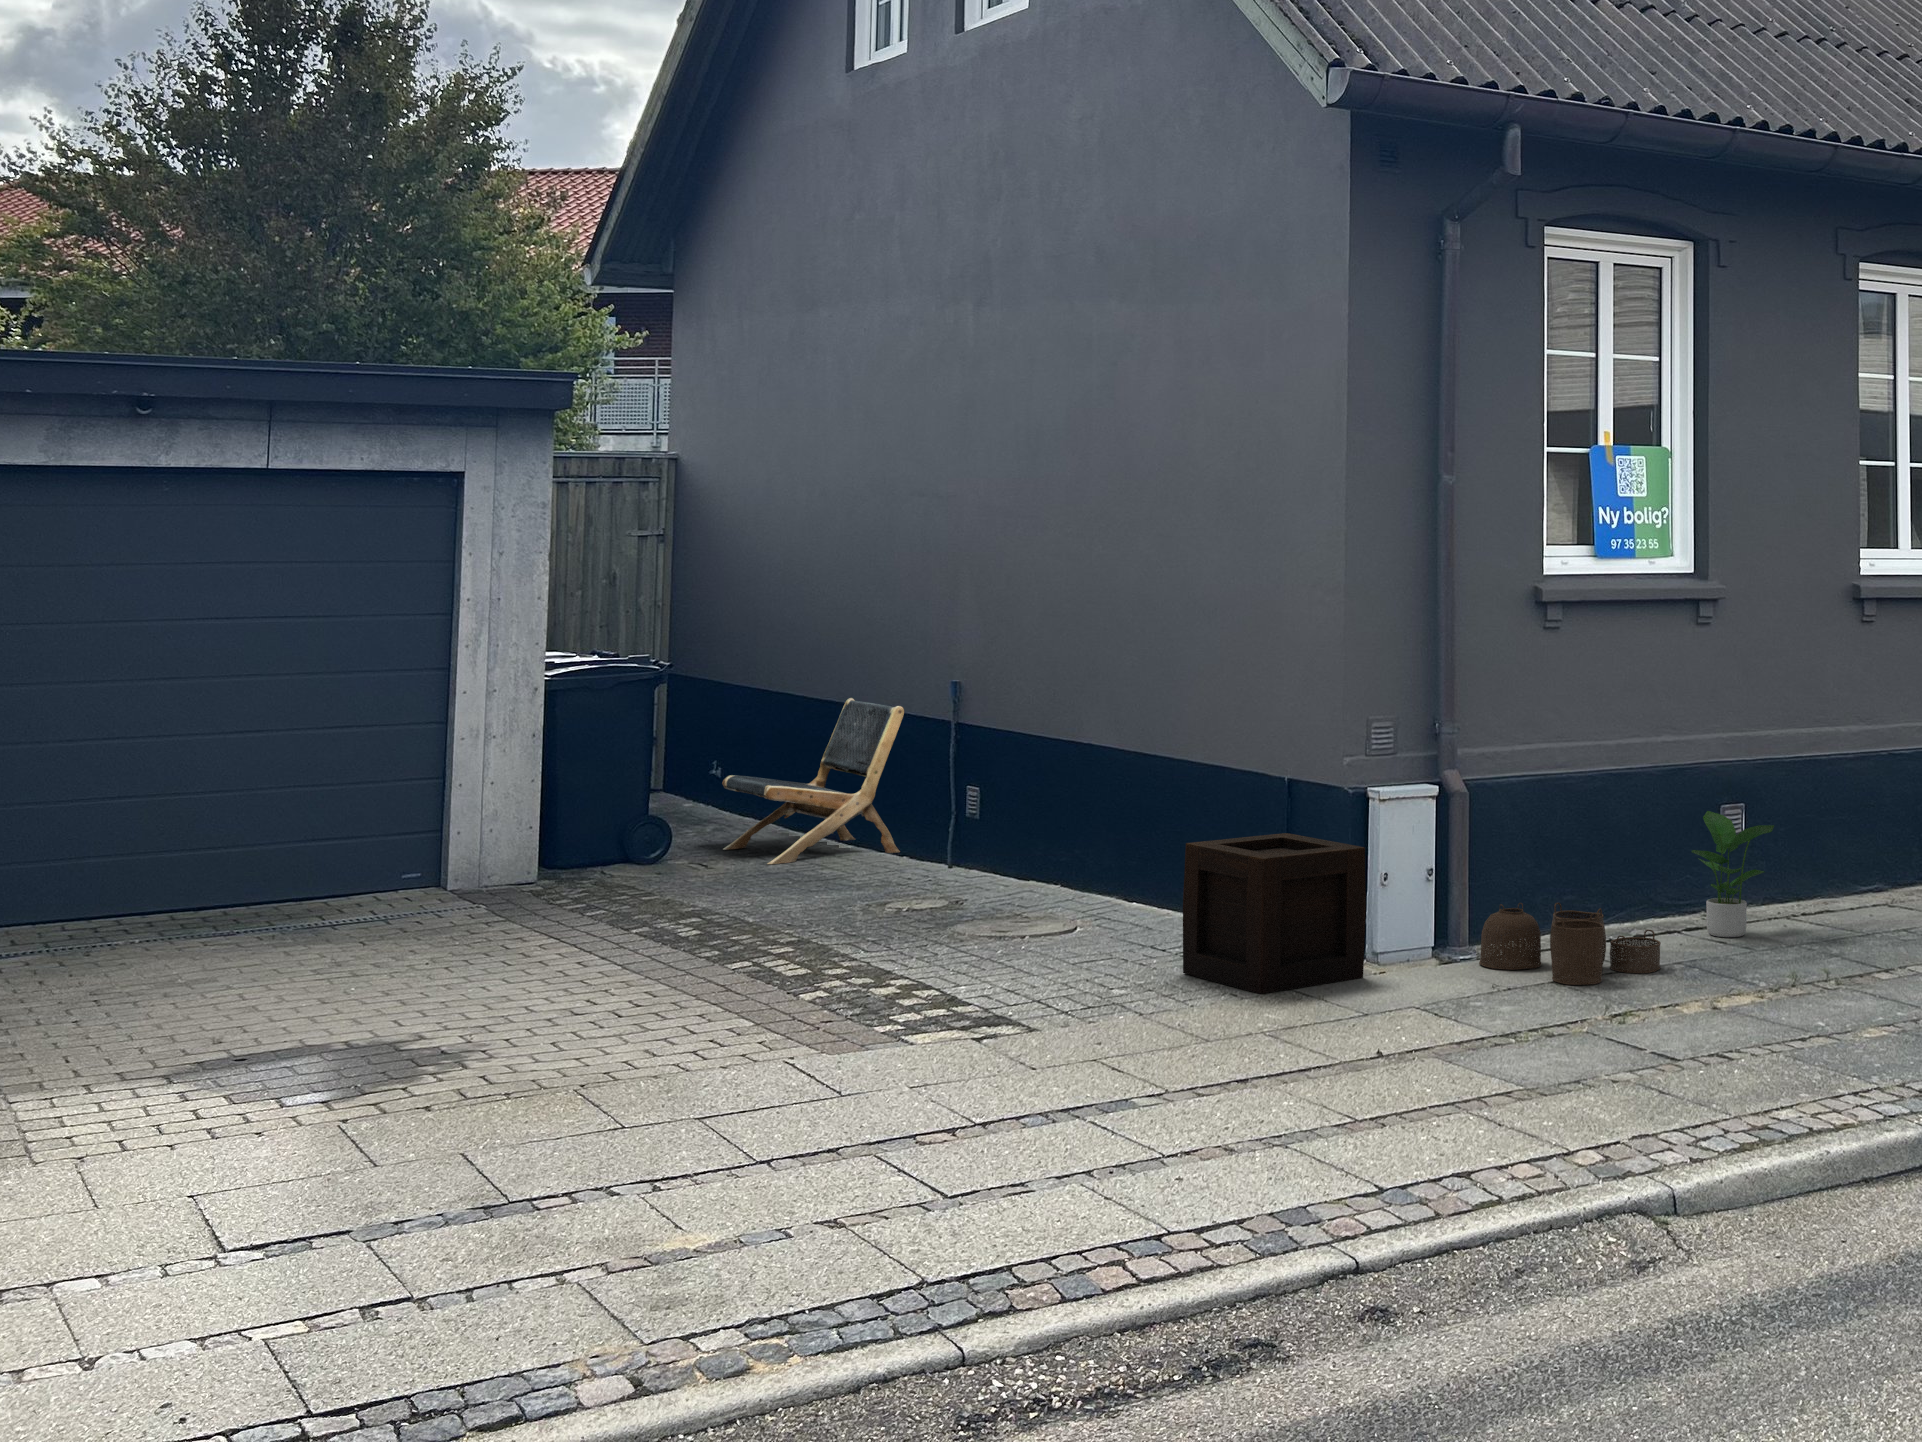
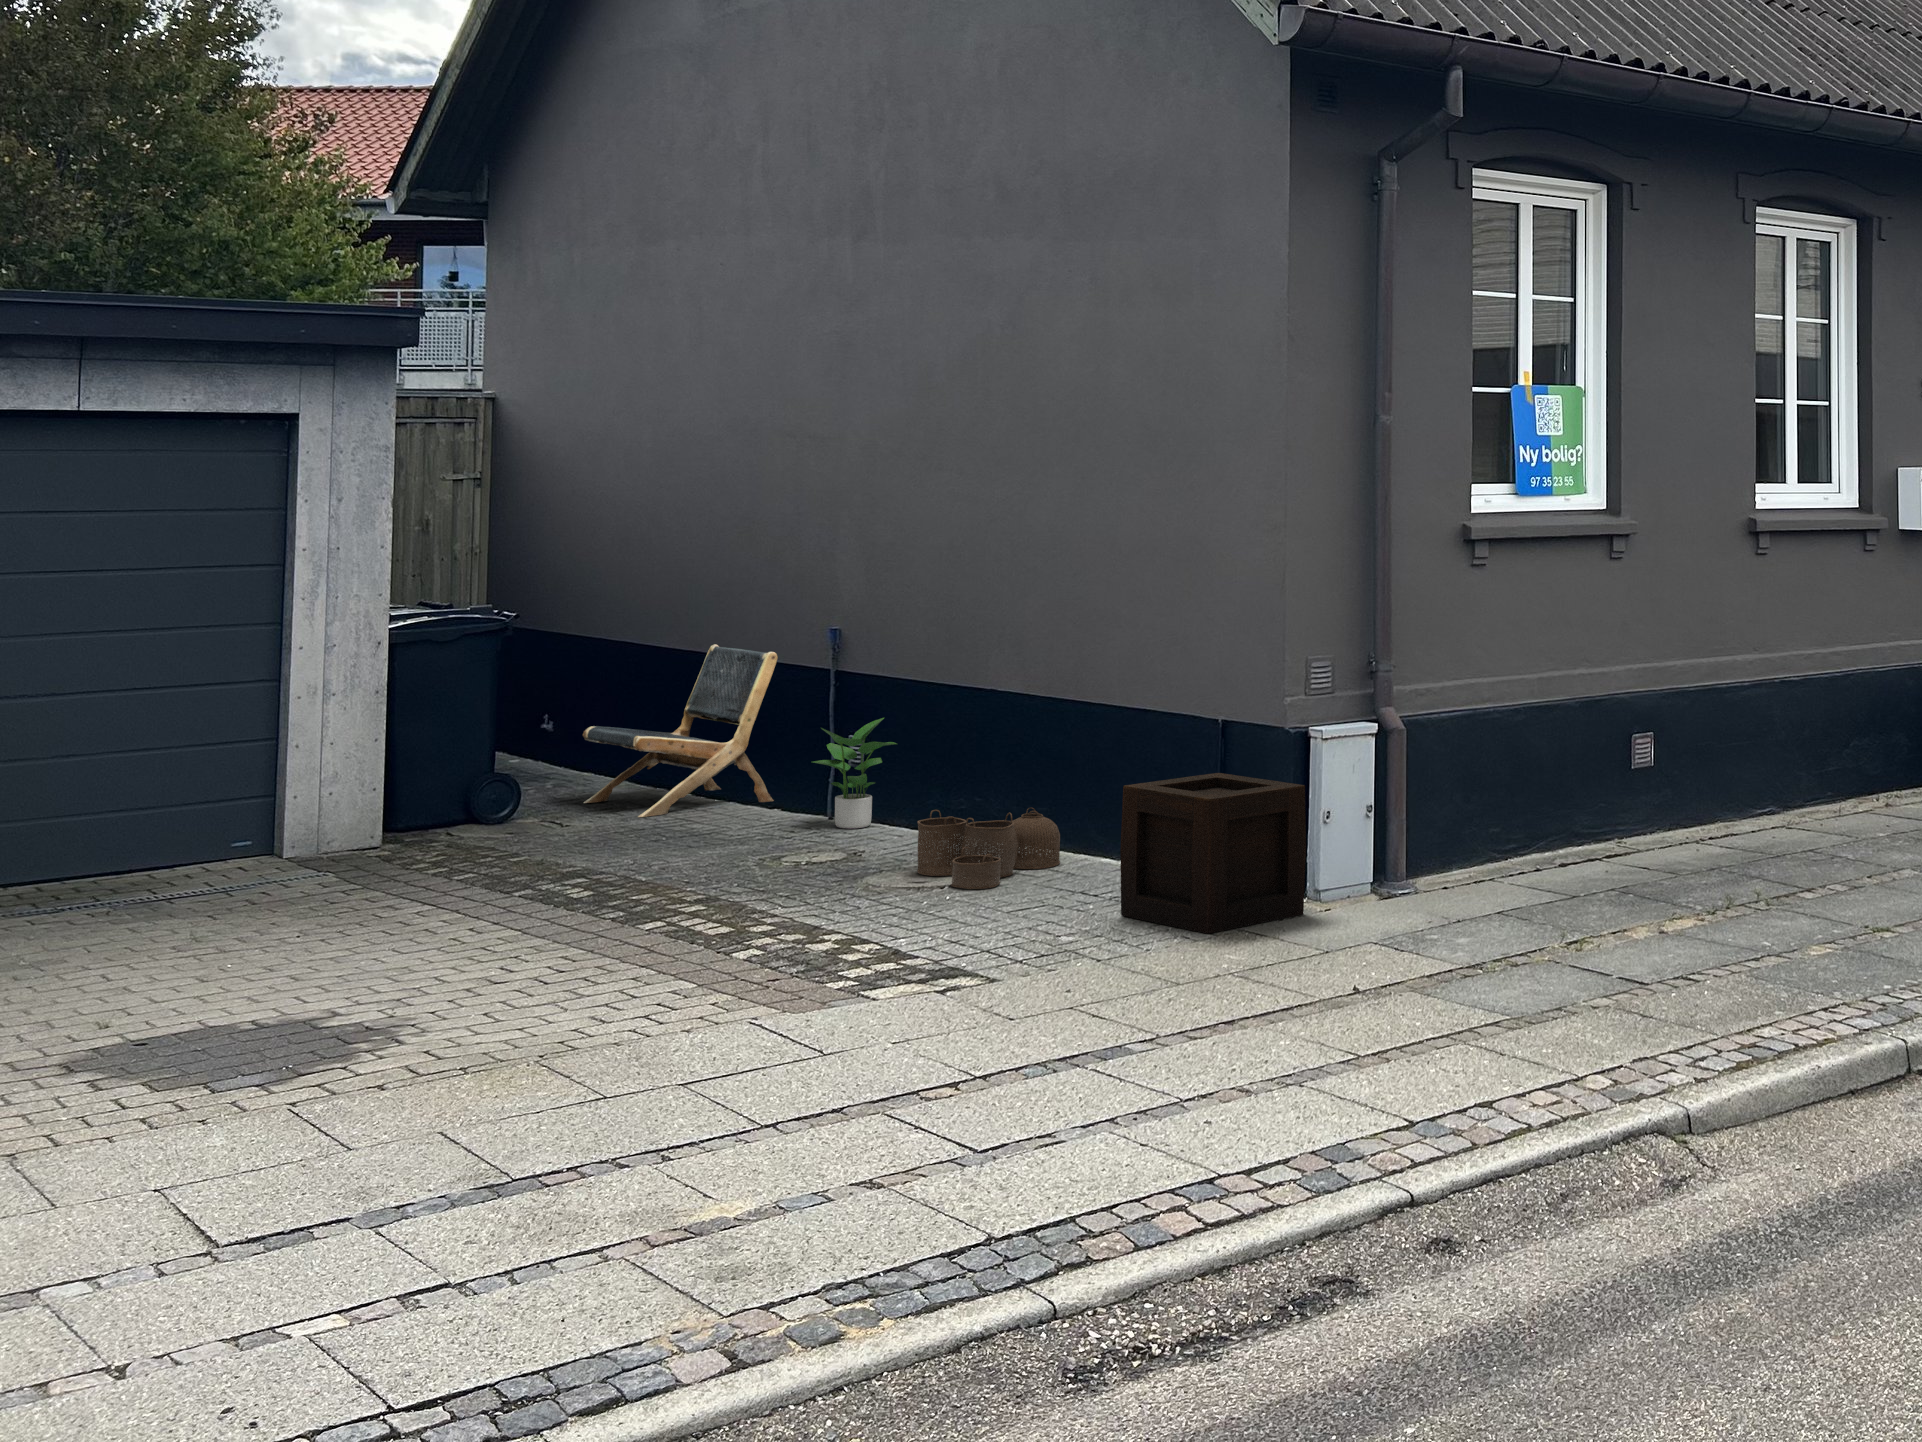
potted plant: present [1692,811,1774,937] -> present [813,718,896,829]
woven basket: present [1479,903,1661,985] -> present [917,808,1060,889]

